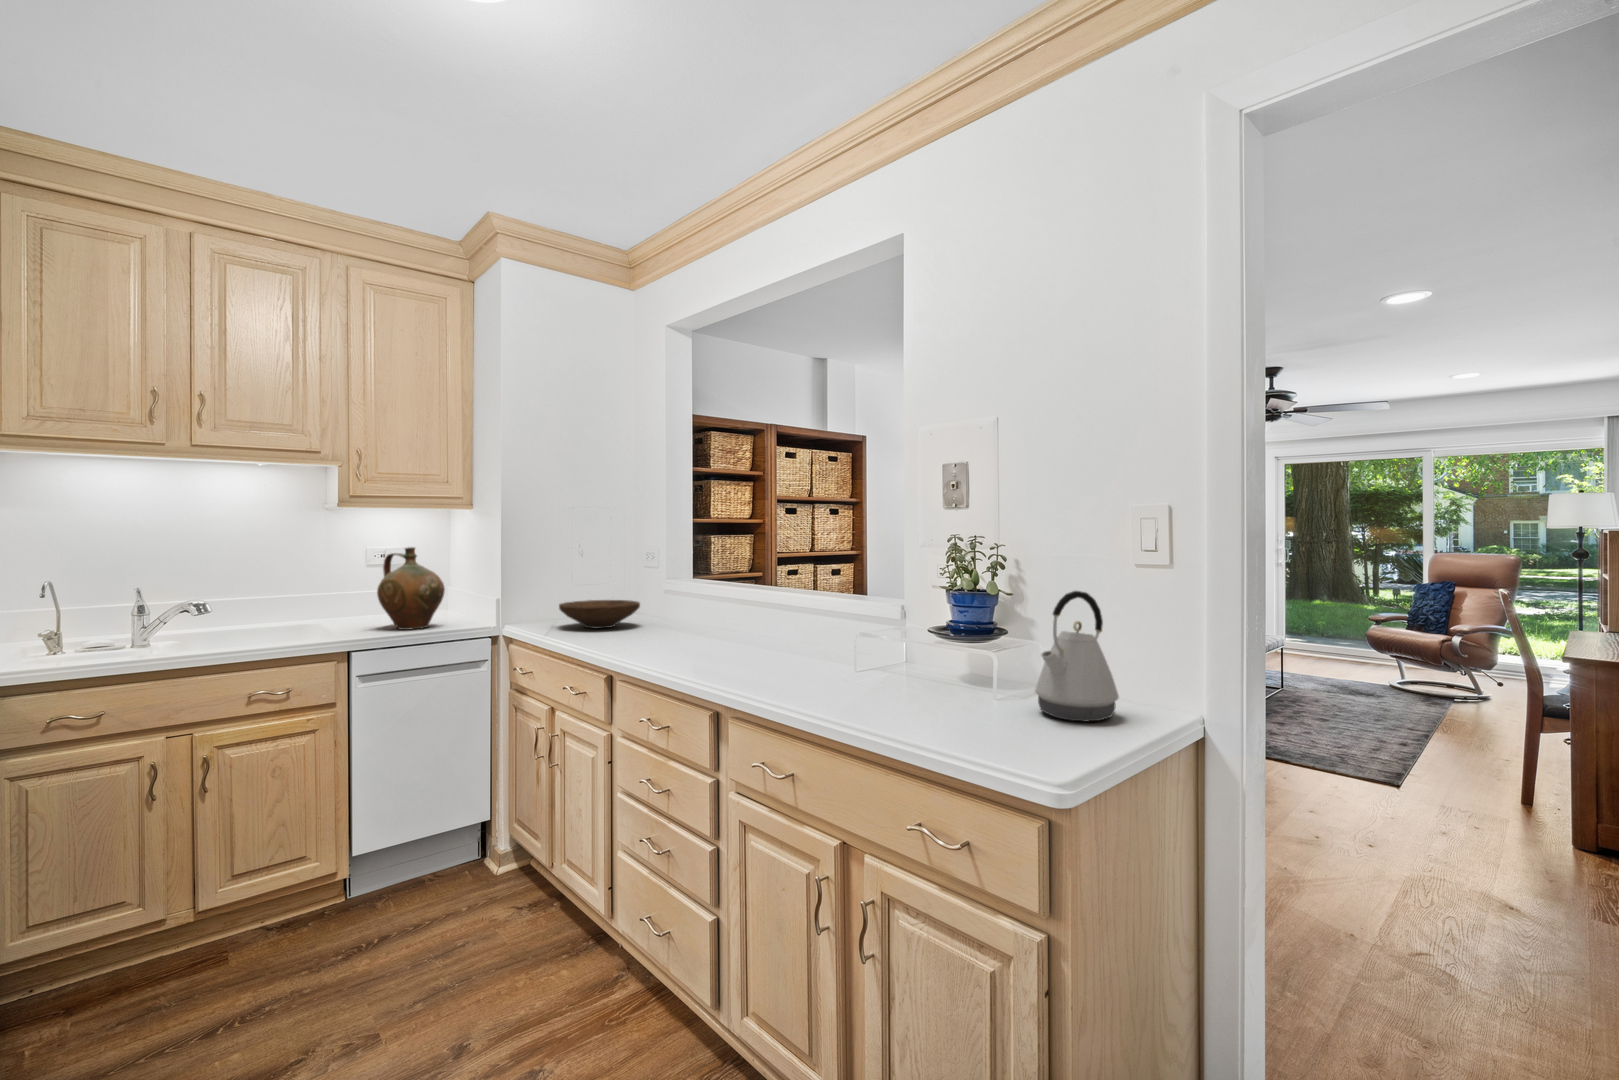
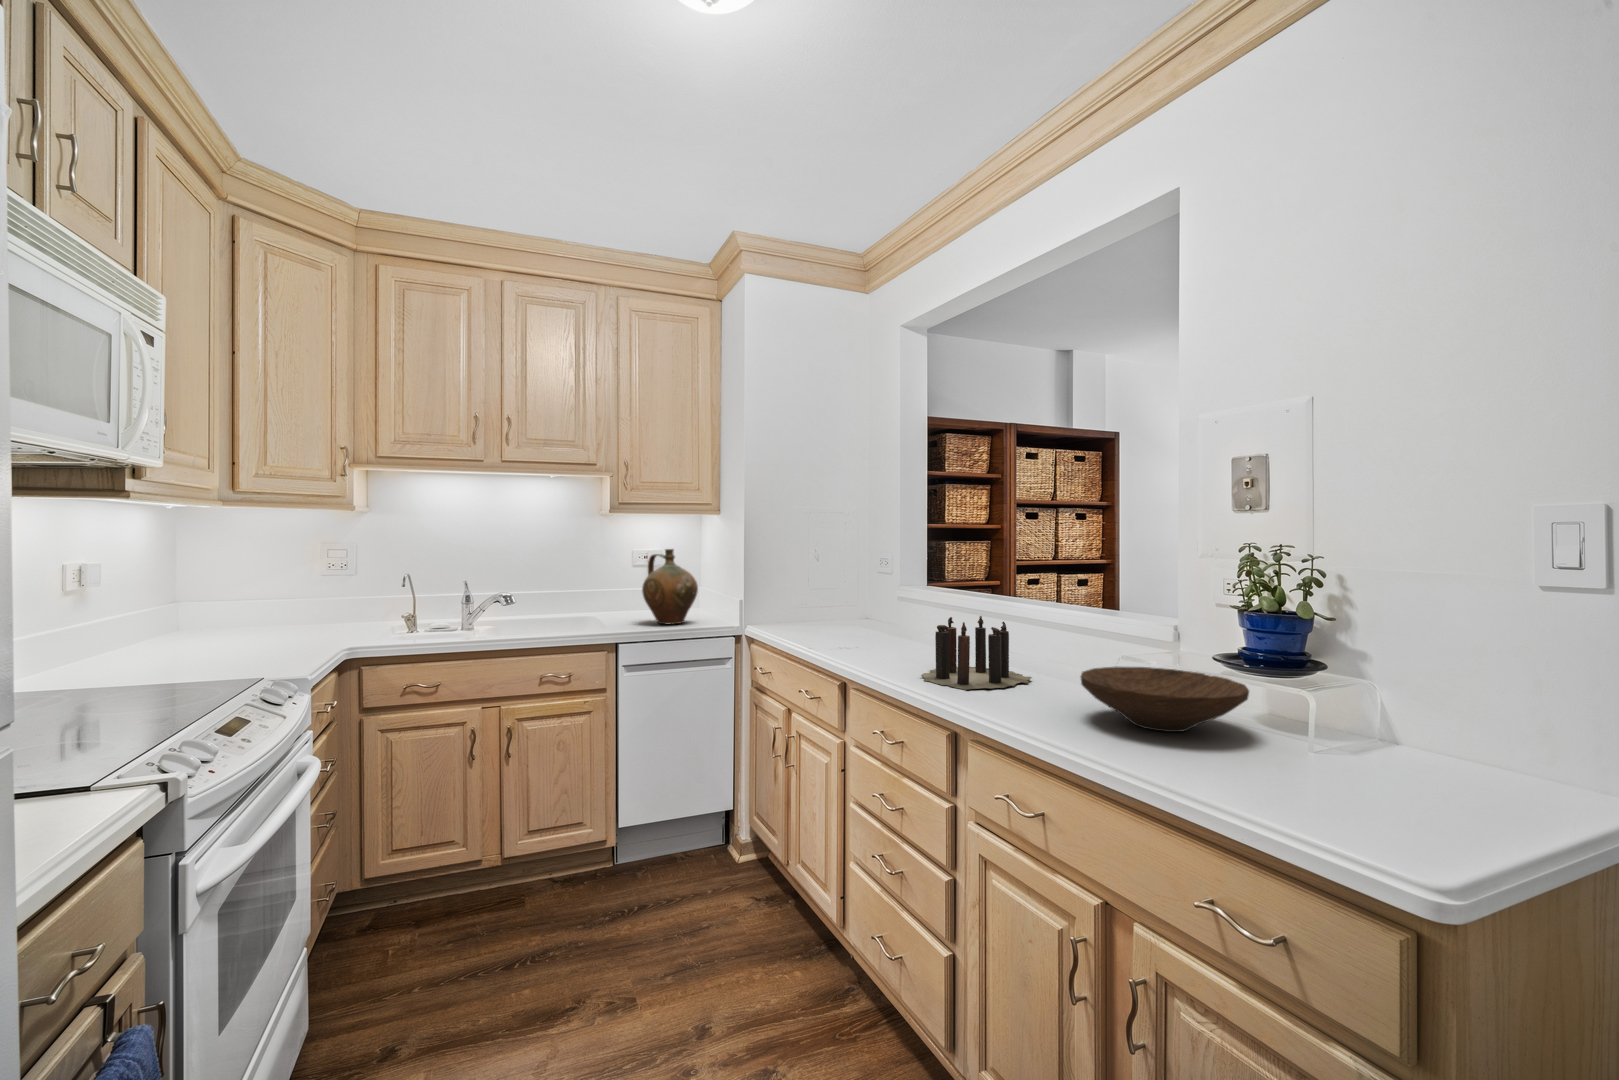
kettle: present [1035,591,1119,721] -> none [1374,619,1513,797]
wooden bowl: present [559,600,640,629] -> present [1081,667,1249,732]
candle: none [674,605,787,674] -> present [922,616,1032,690]

